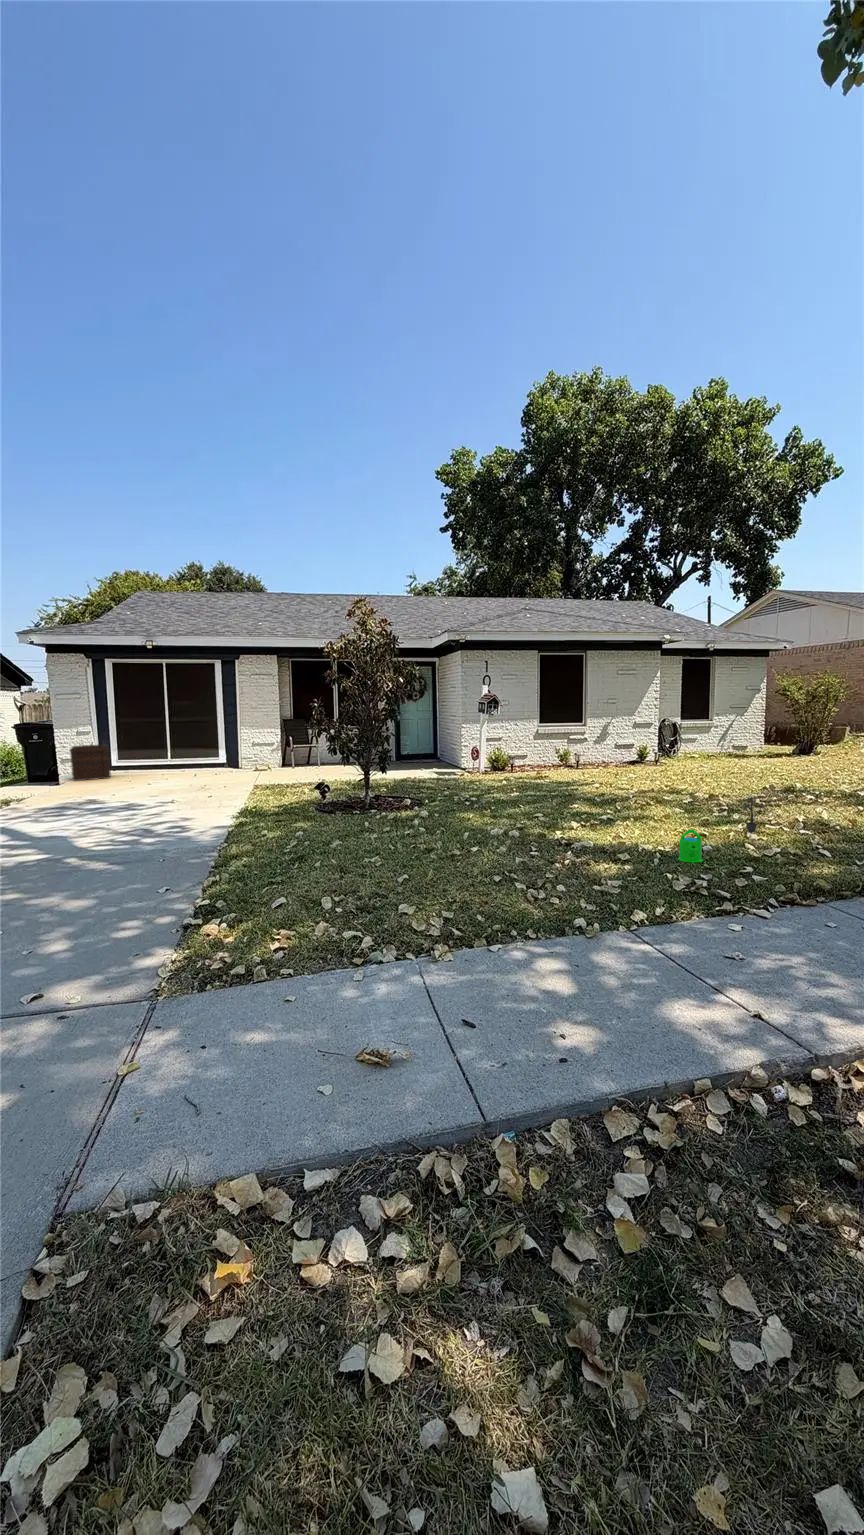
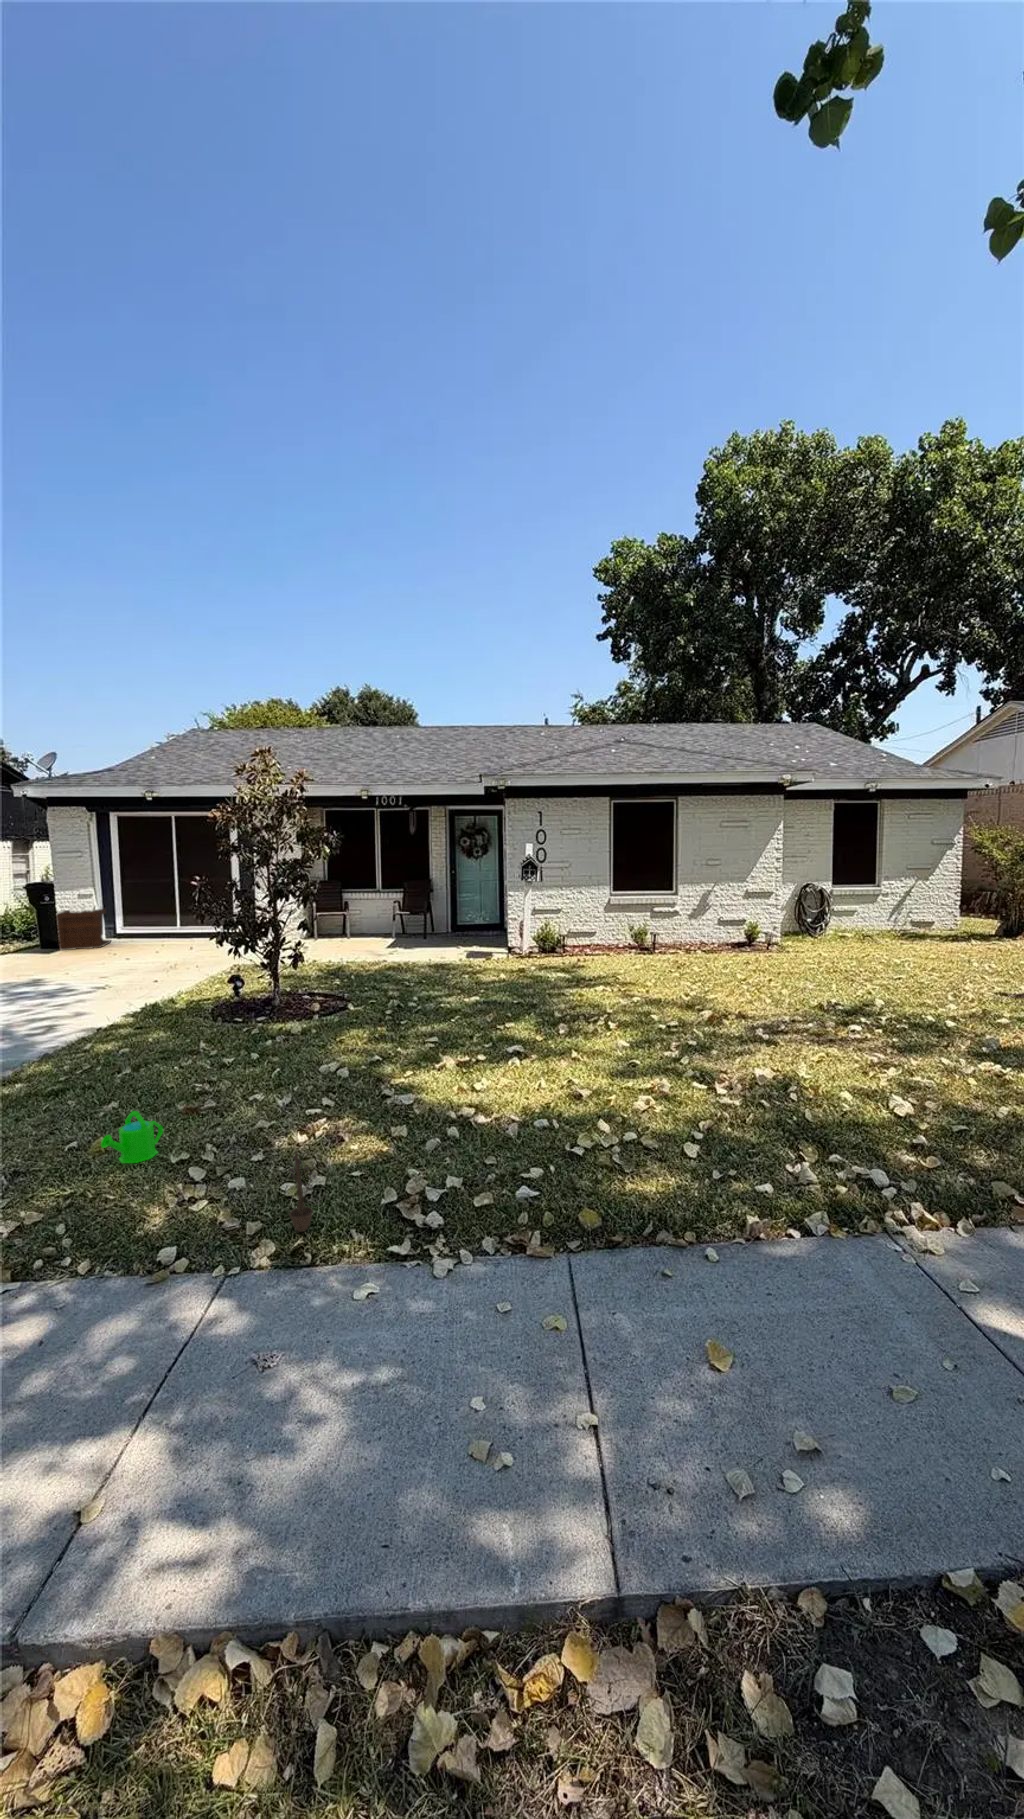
decorative plant: present [740,796,765,832] -> present [290,1152,316,1232]
watering can: present [678,829,703,863] -> present [101,1111,163,1163]

